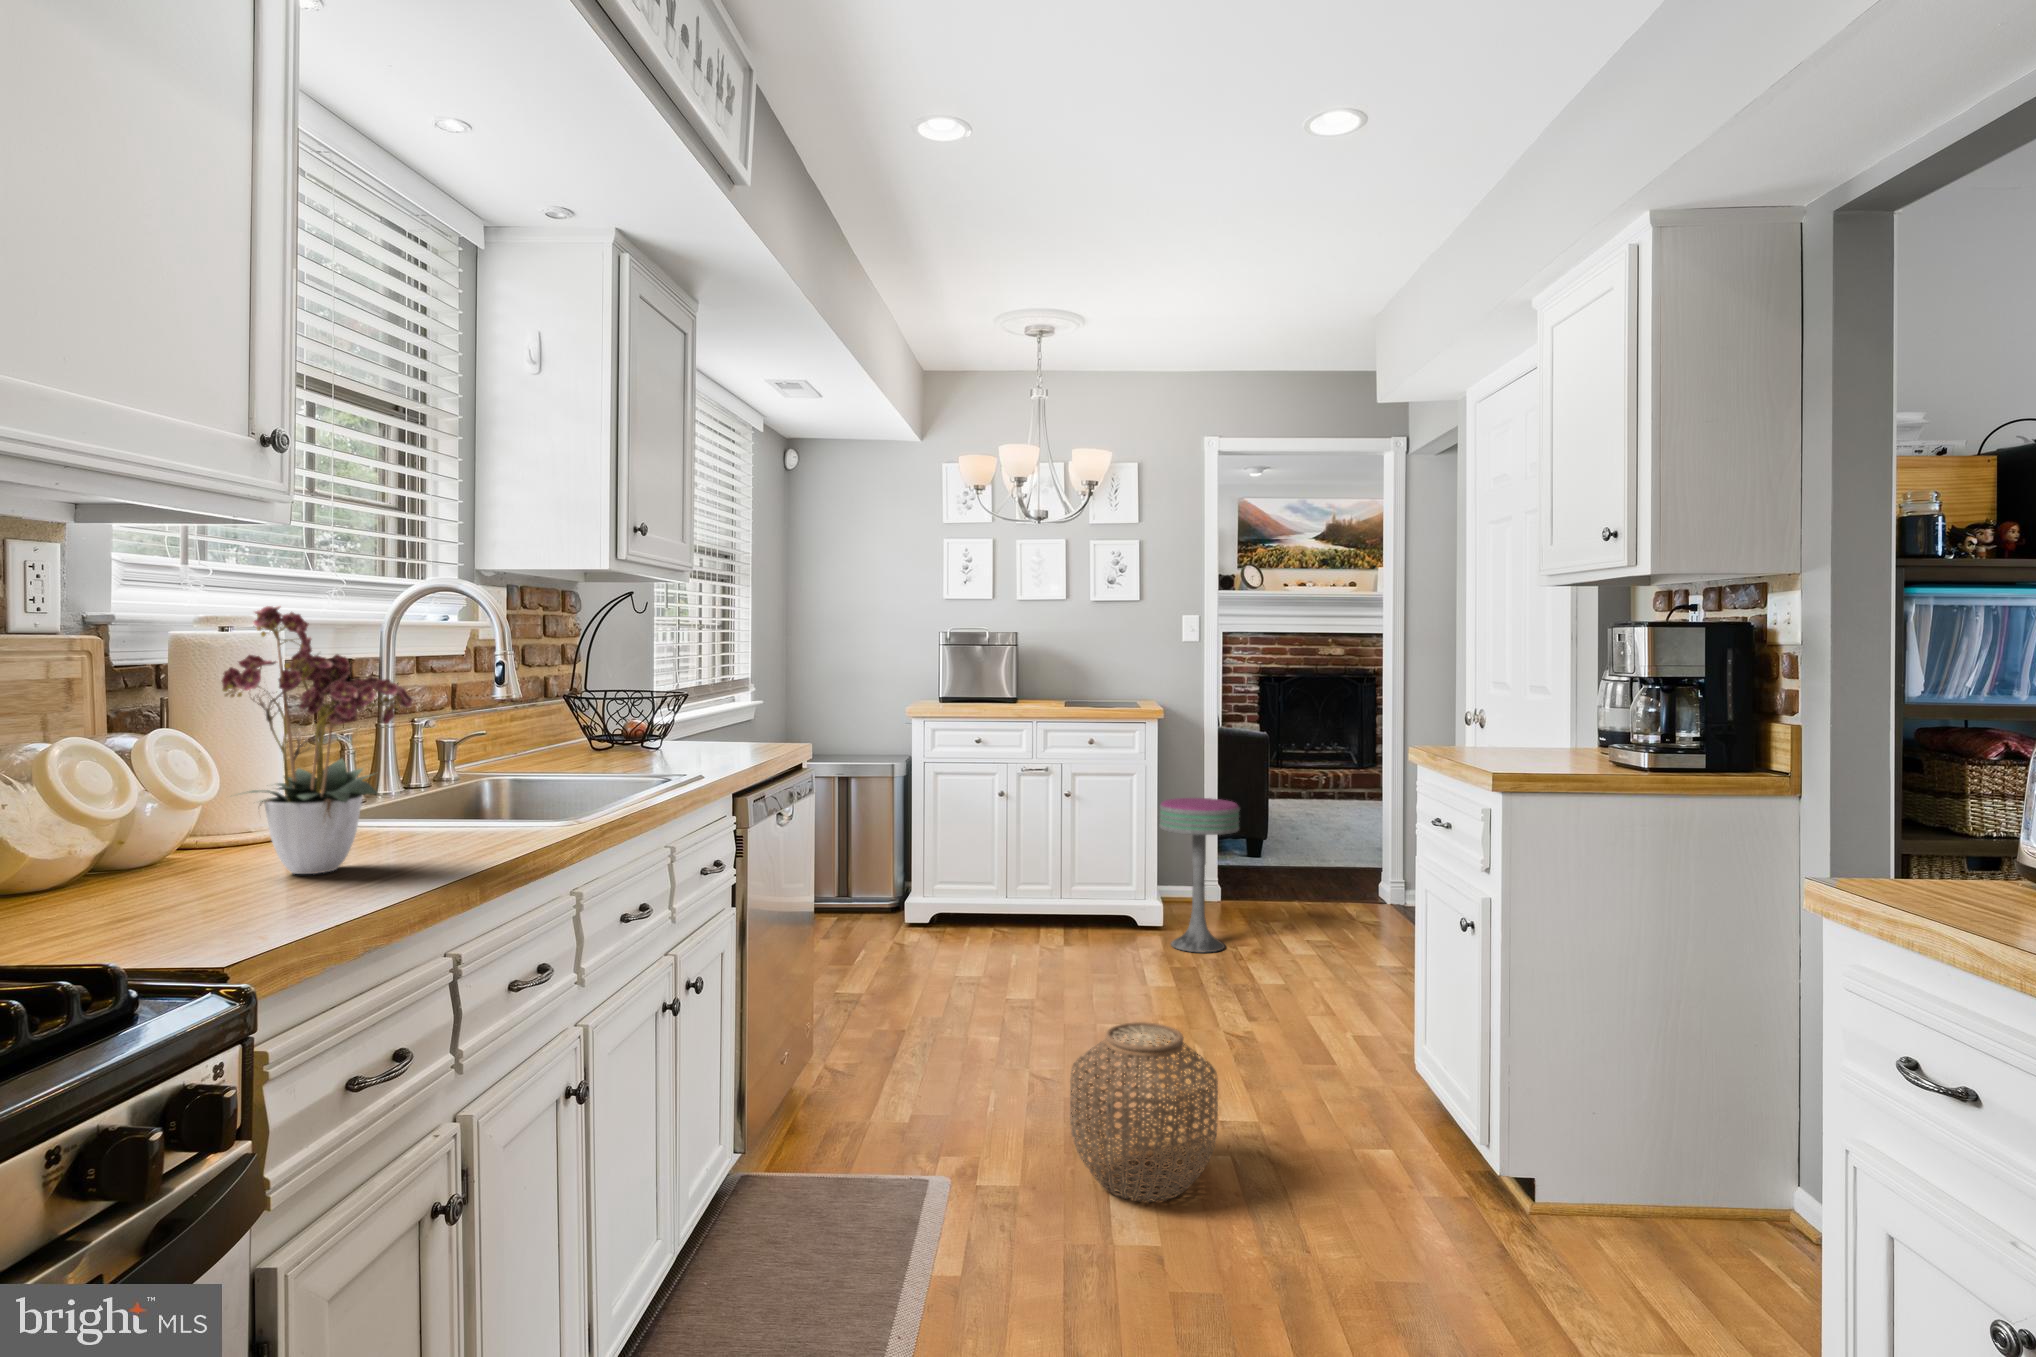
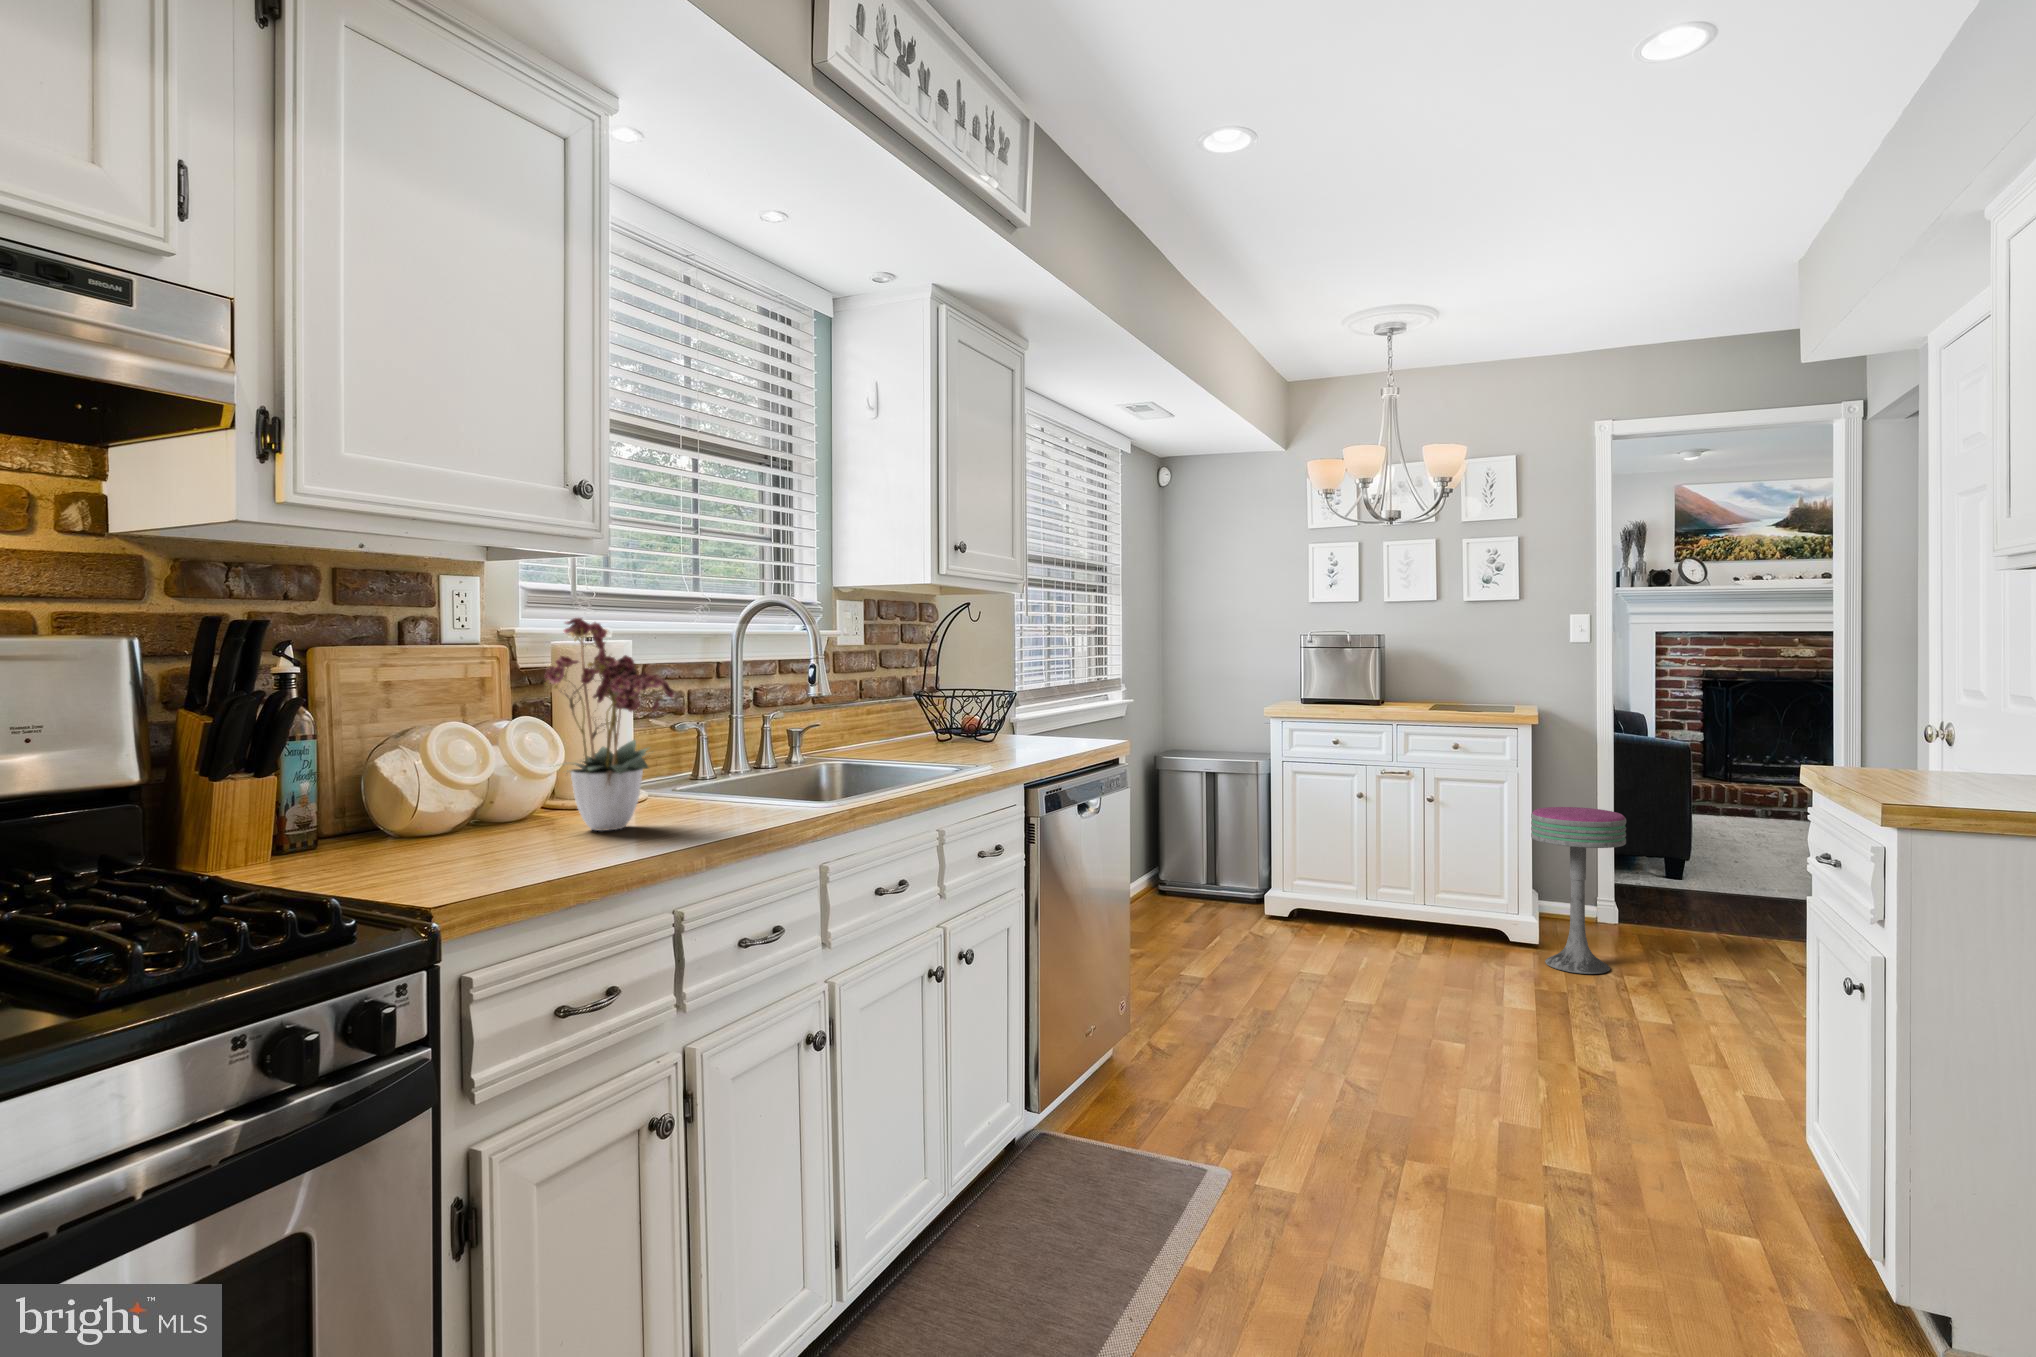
woven basket: present [1070,1022,1218,1202] -> none [1353,1036,1518,1229]

